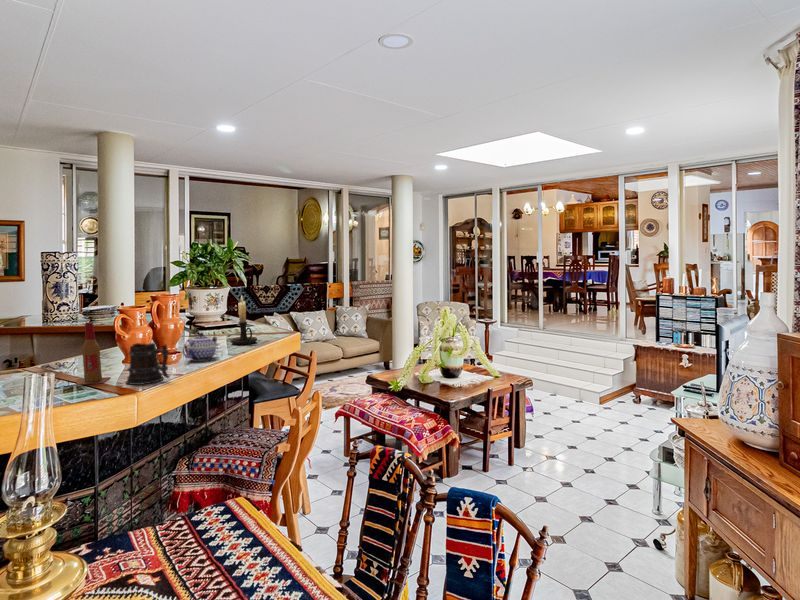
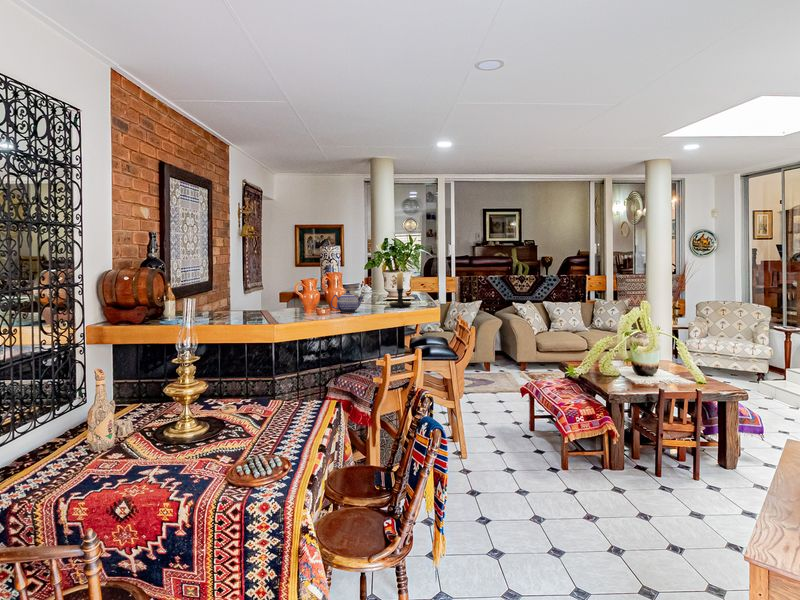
beer bottle: present [76,322,110,385] -> none [251,274,276,317]
beer mug: present [126,343,169,385] -> none [276,290,301,319]

